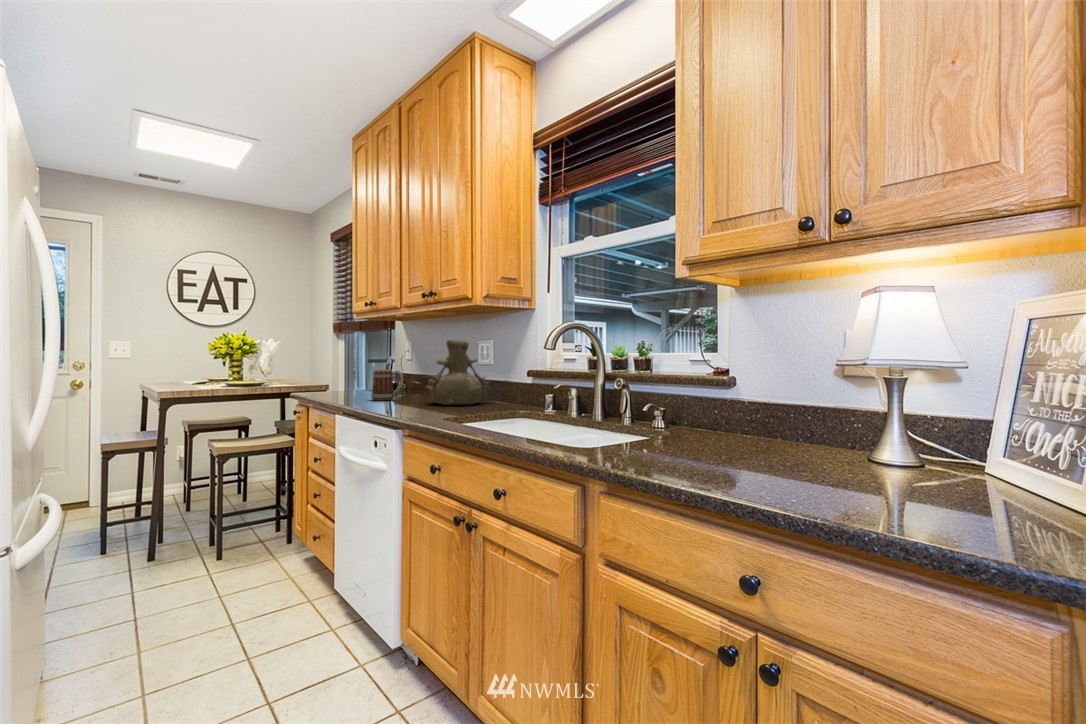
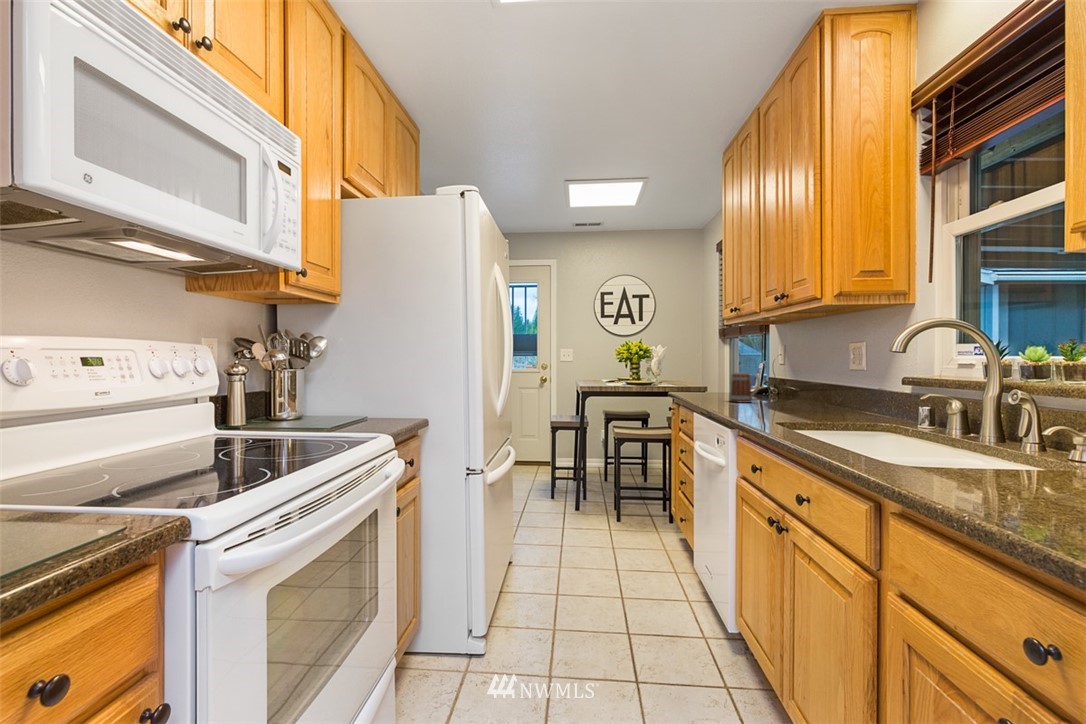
vase: present [426,340,489,405] -> none [778,342,856,411]

